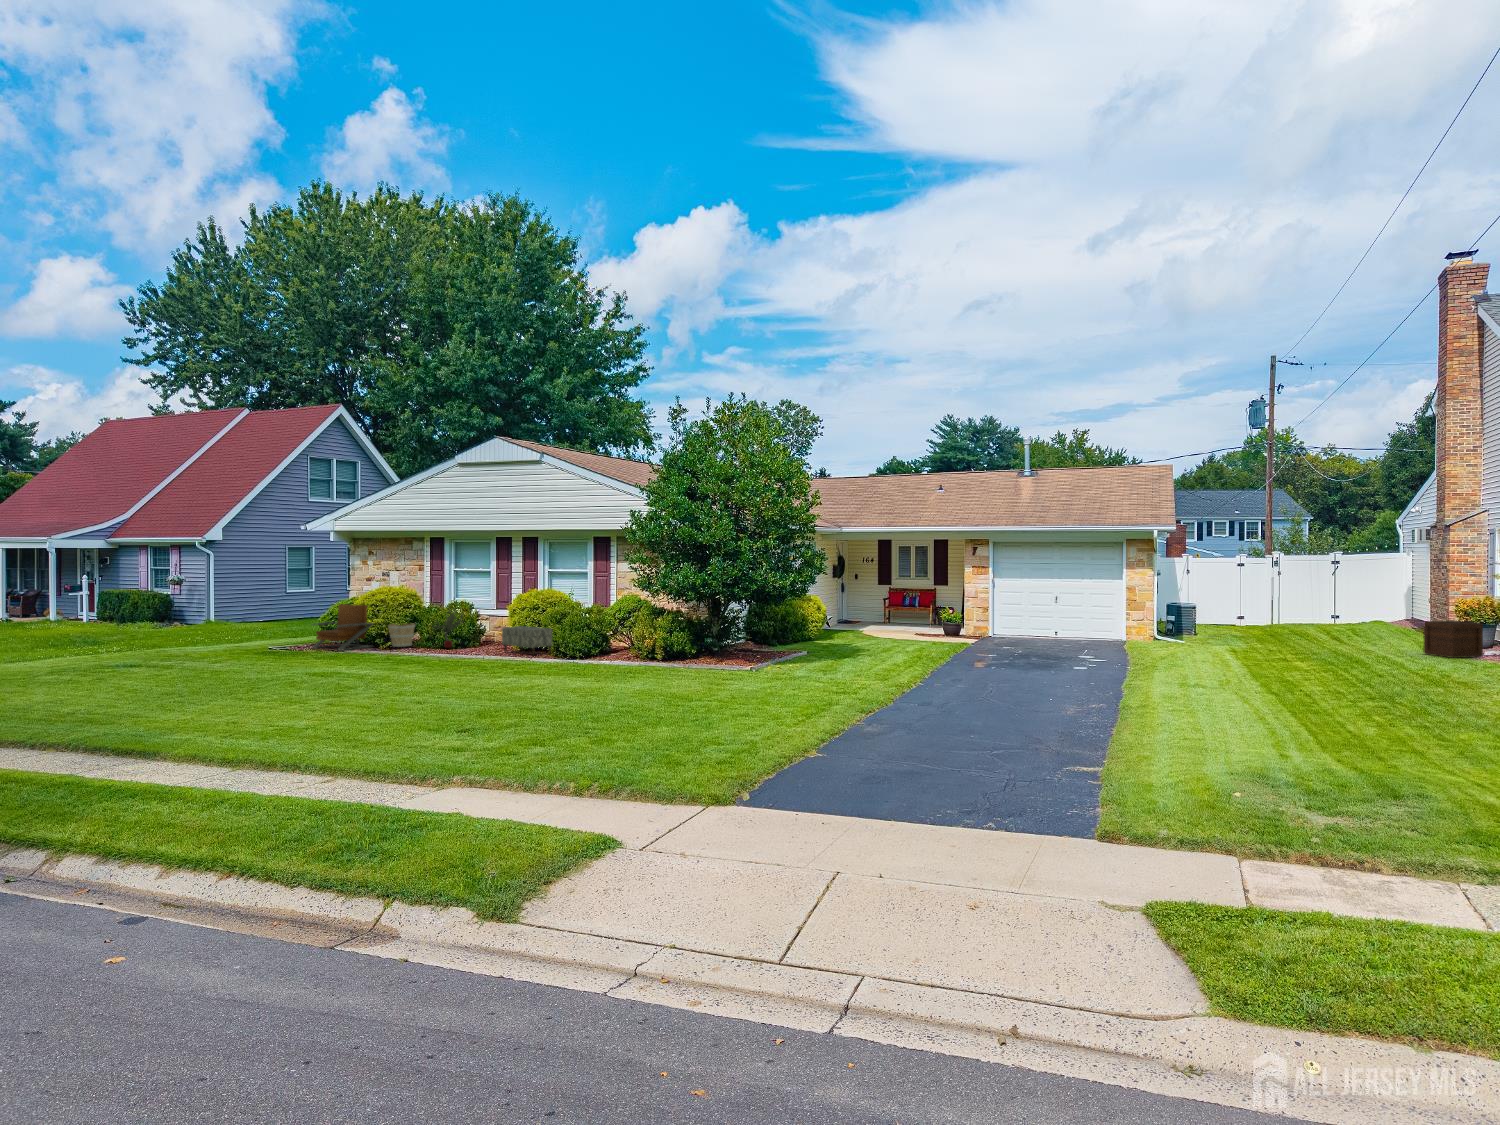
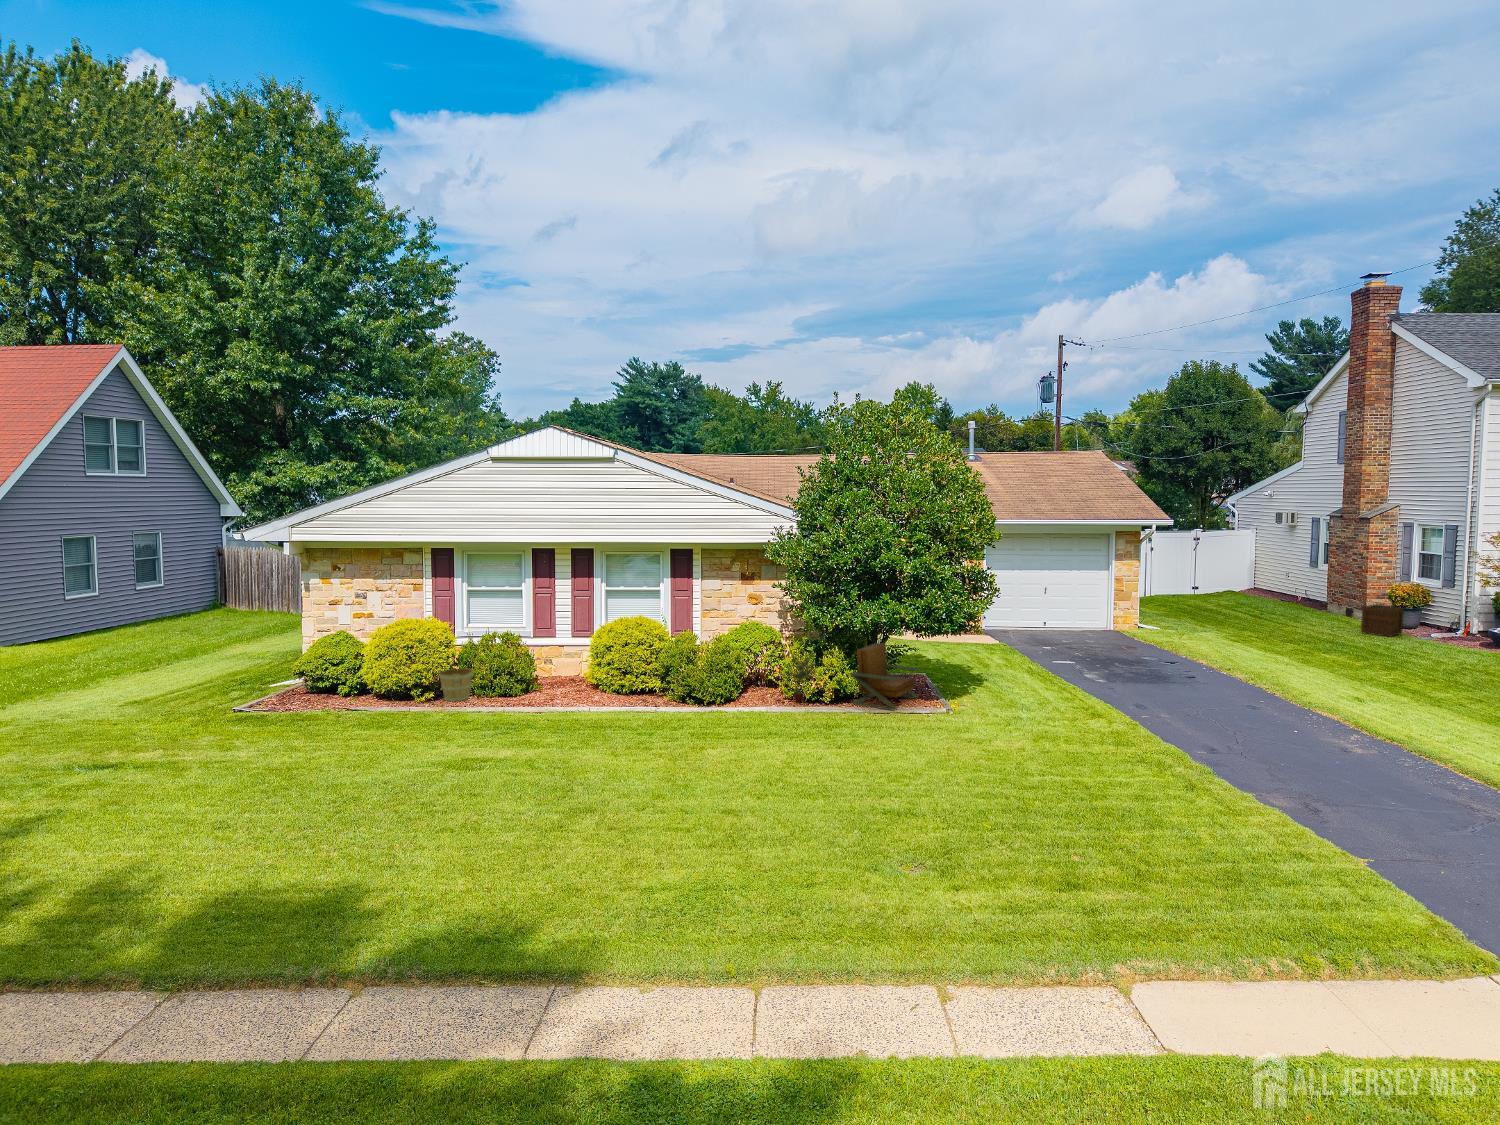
lounge chair: present [312,604,374,651] -> present [850,643,918,710]
potted tree: present [435,610,463,648] -> present [786,656,815,703]
bench: present [502,626,553,655] -> none [622,666,690,704]

